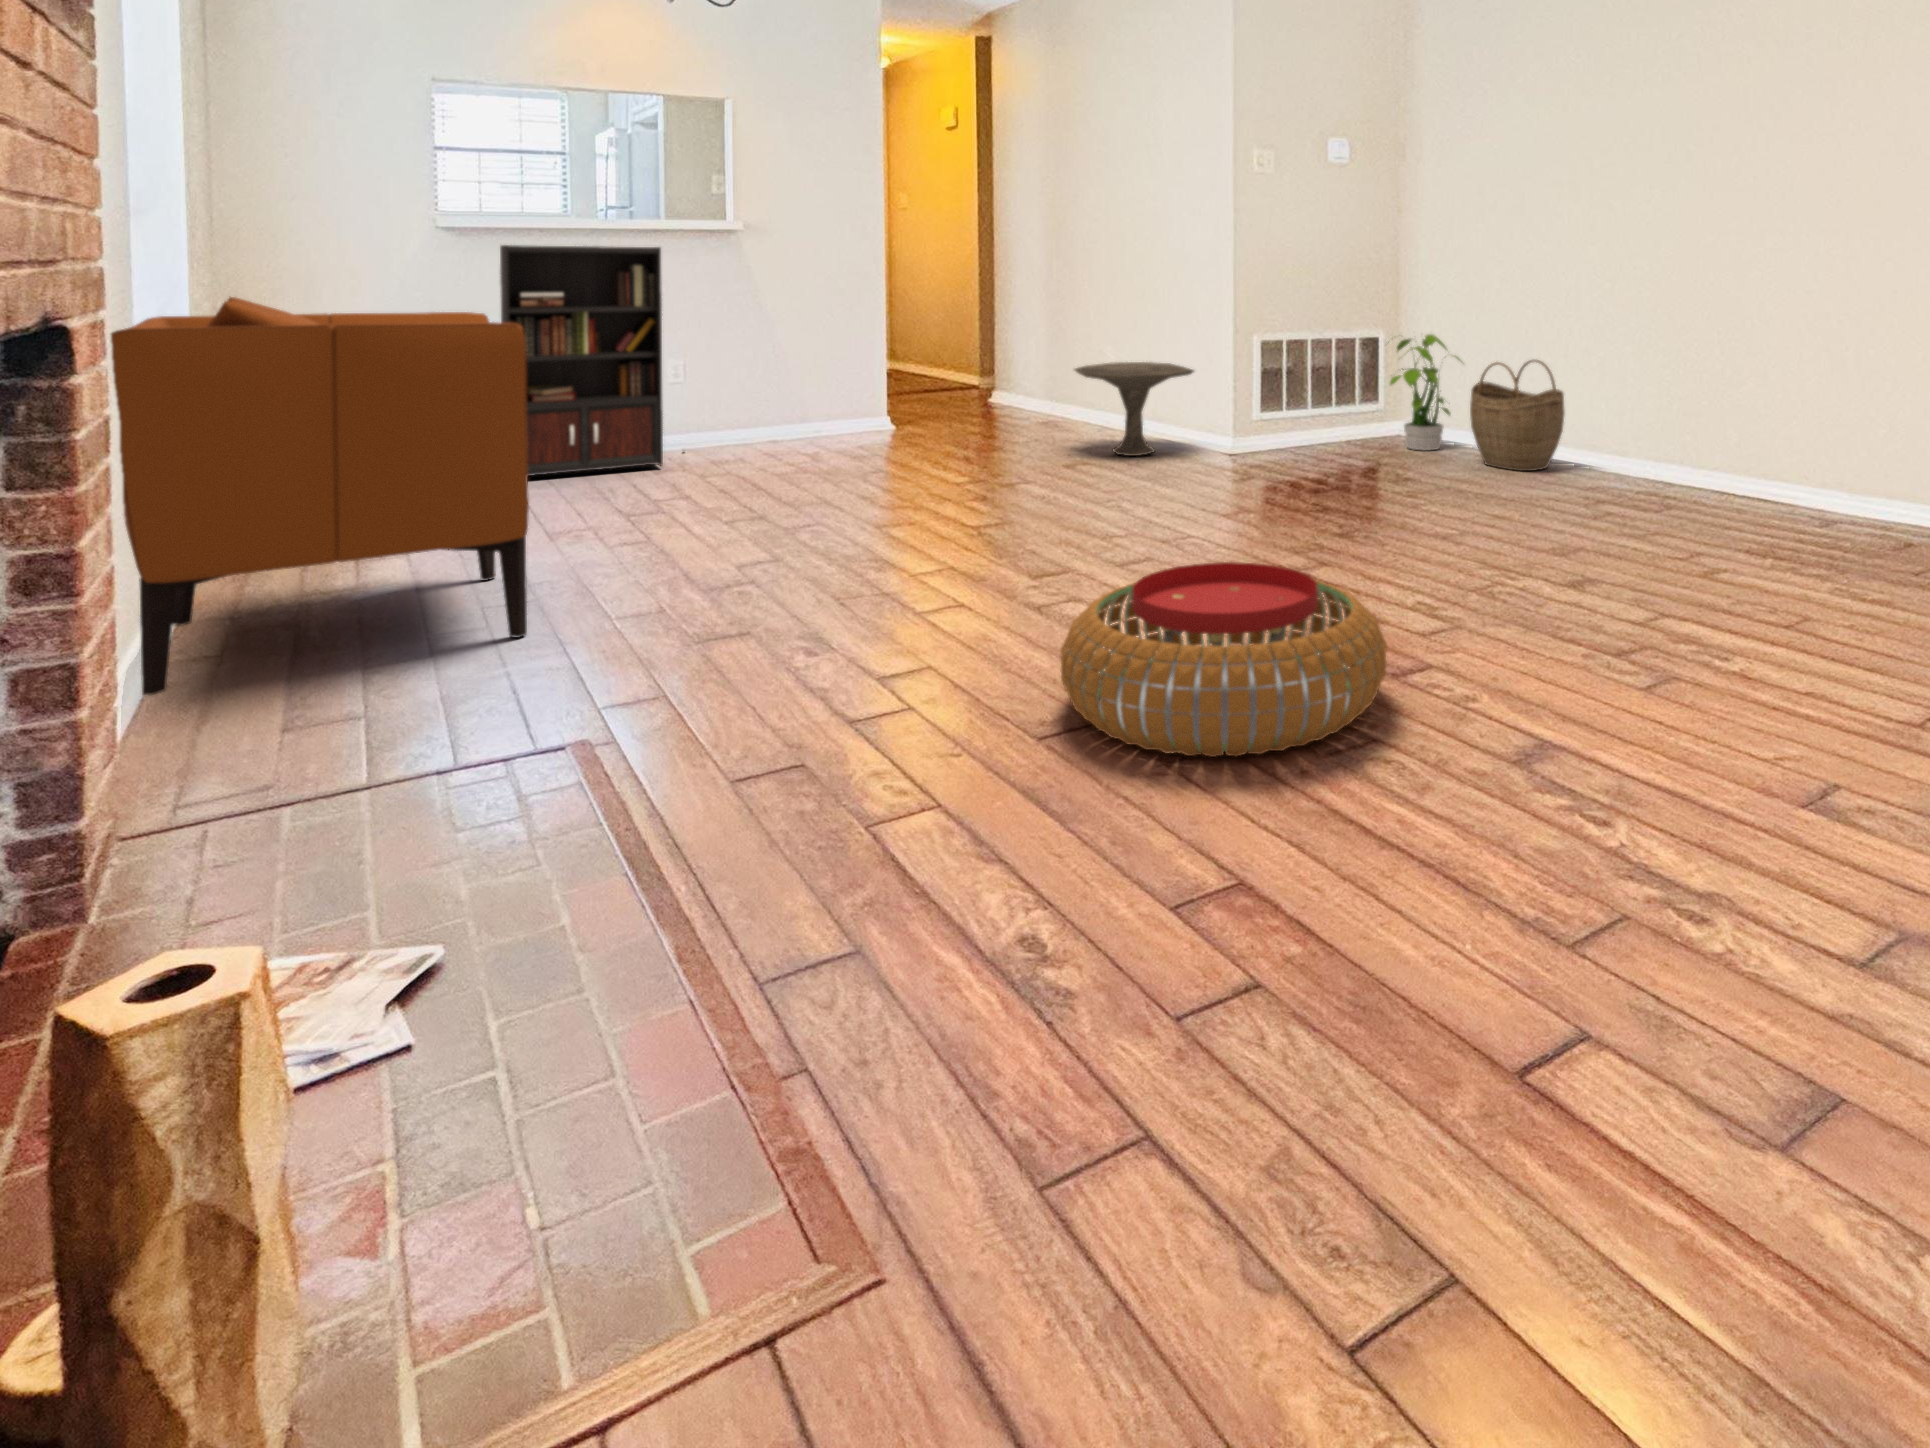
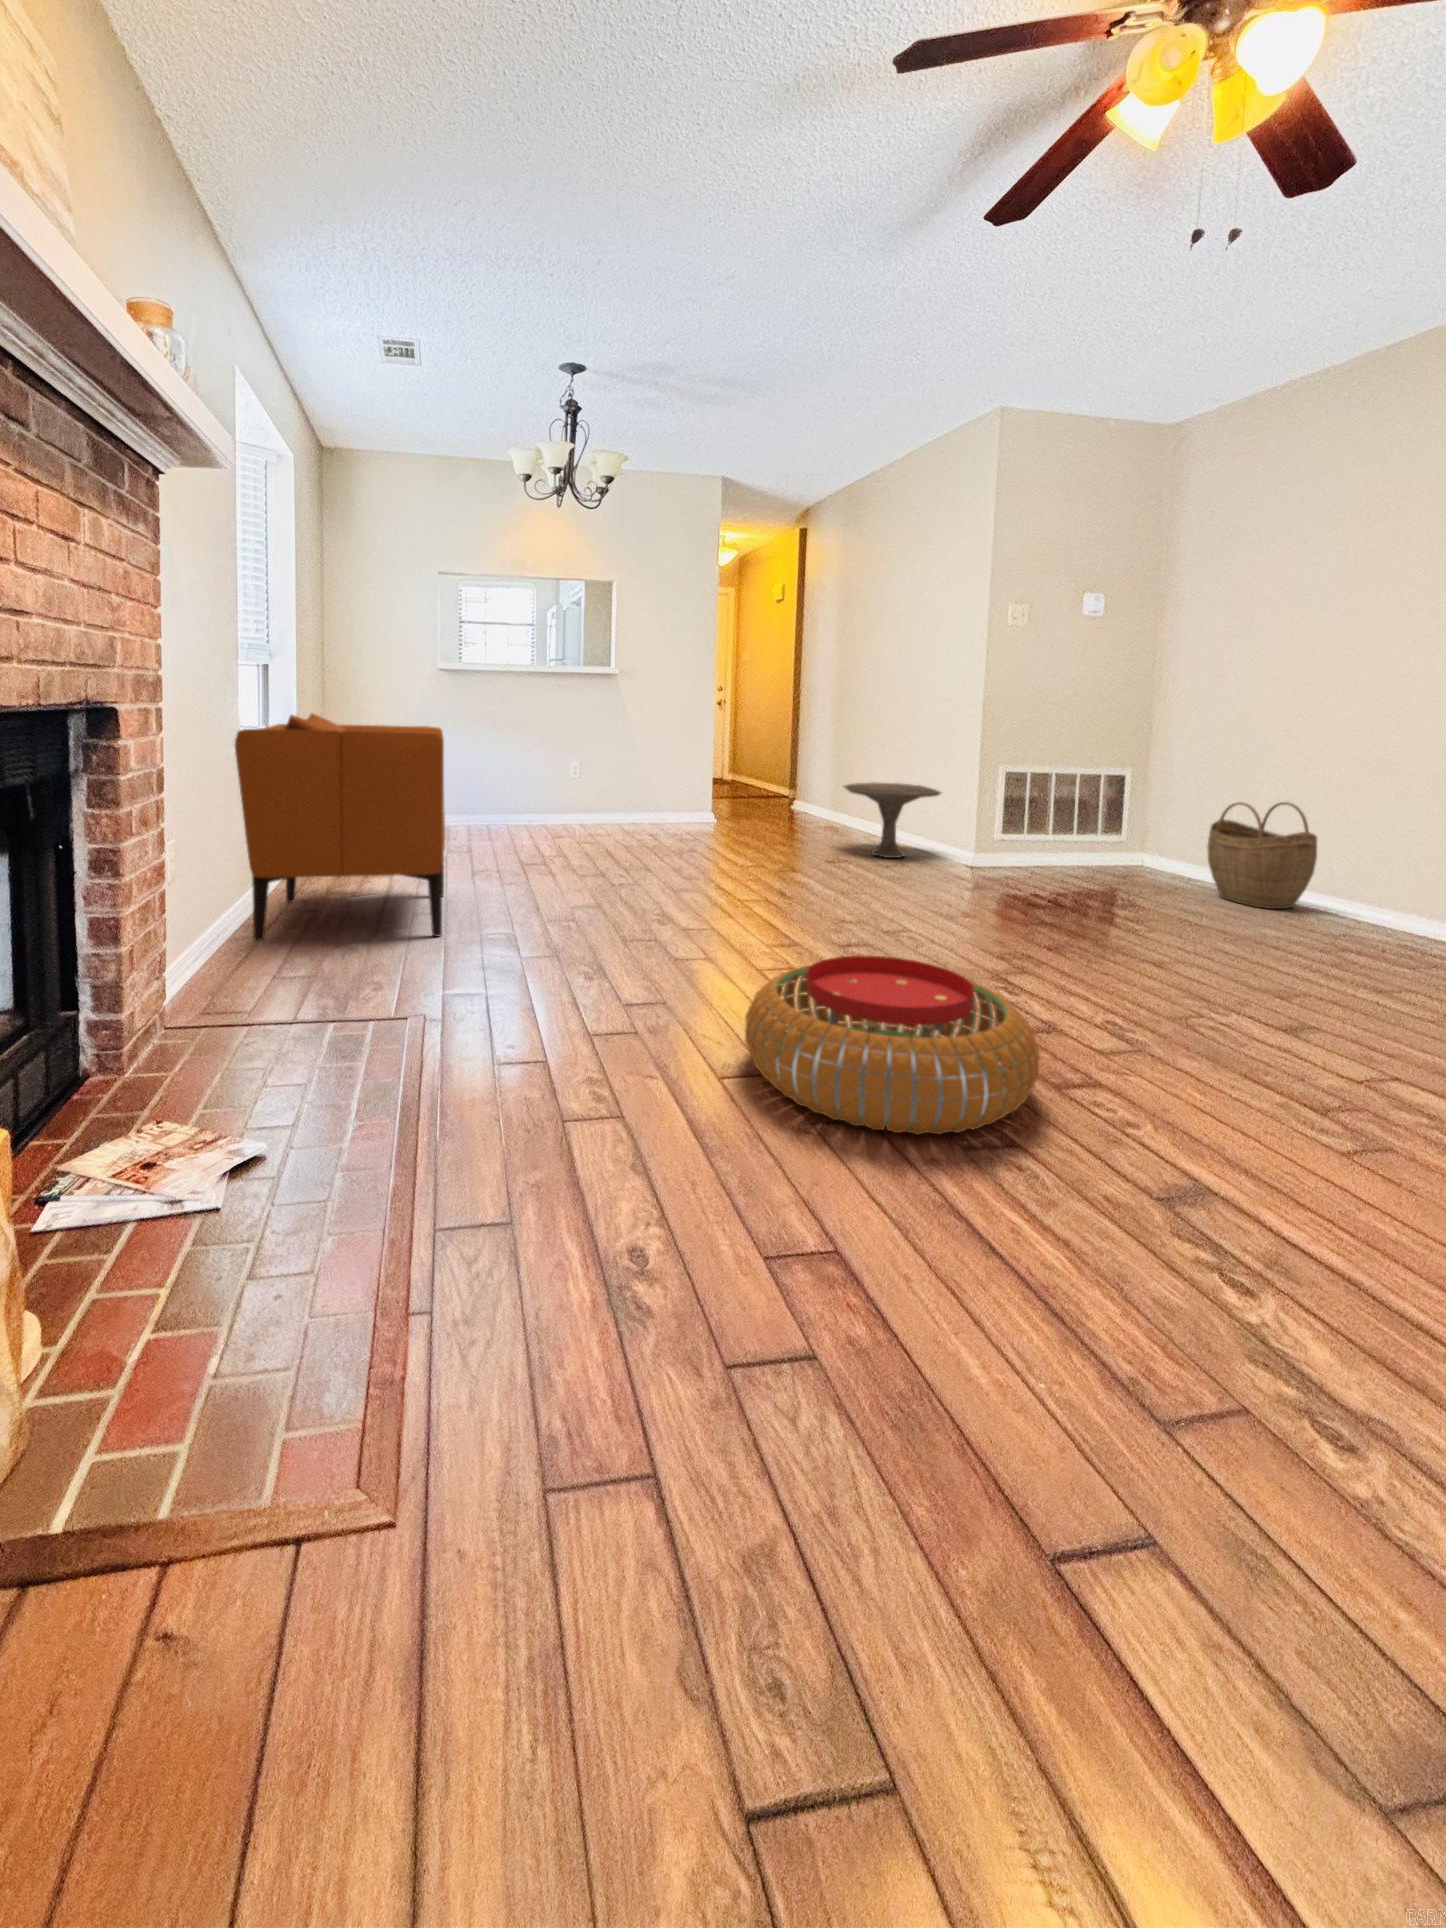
bookcase: present [500,245,685,476] -> none [478,686,583,835]
potted plant: present [1388,334,1461,451] -> none [1122,769,1209,879]

